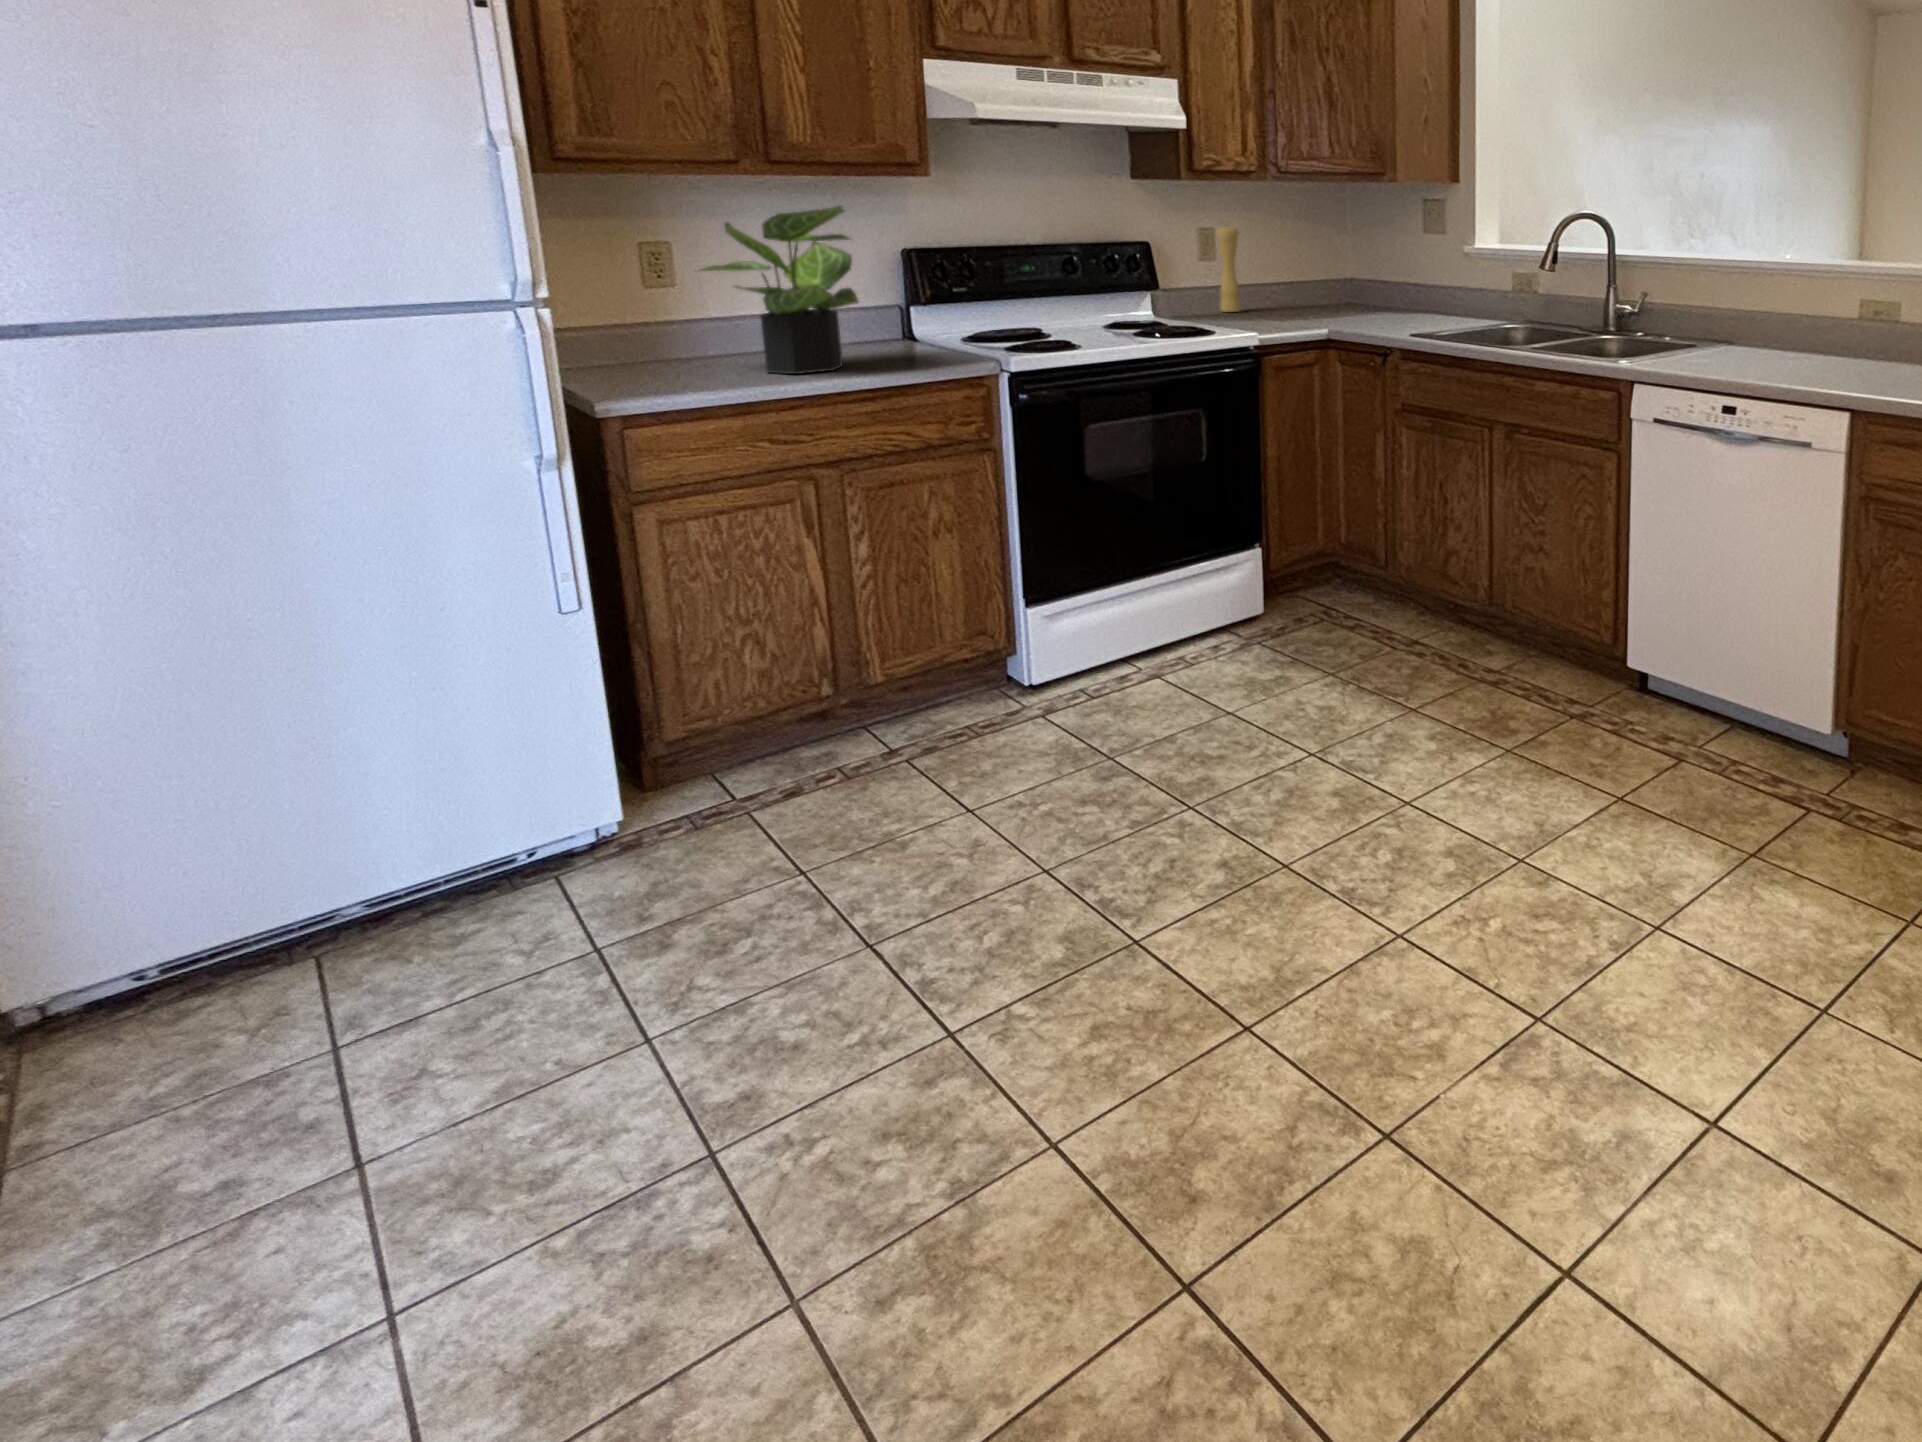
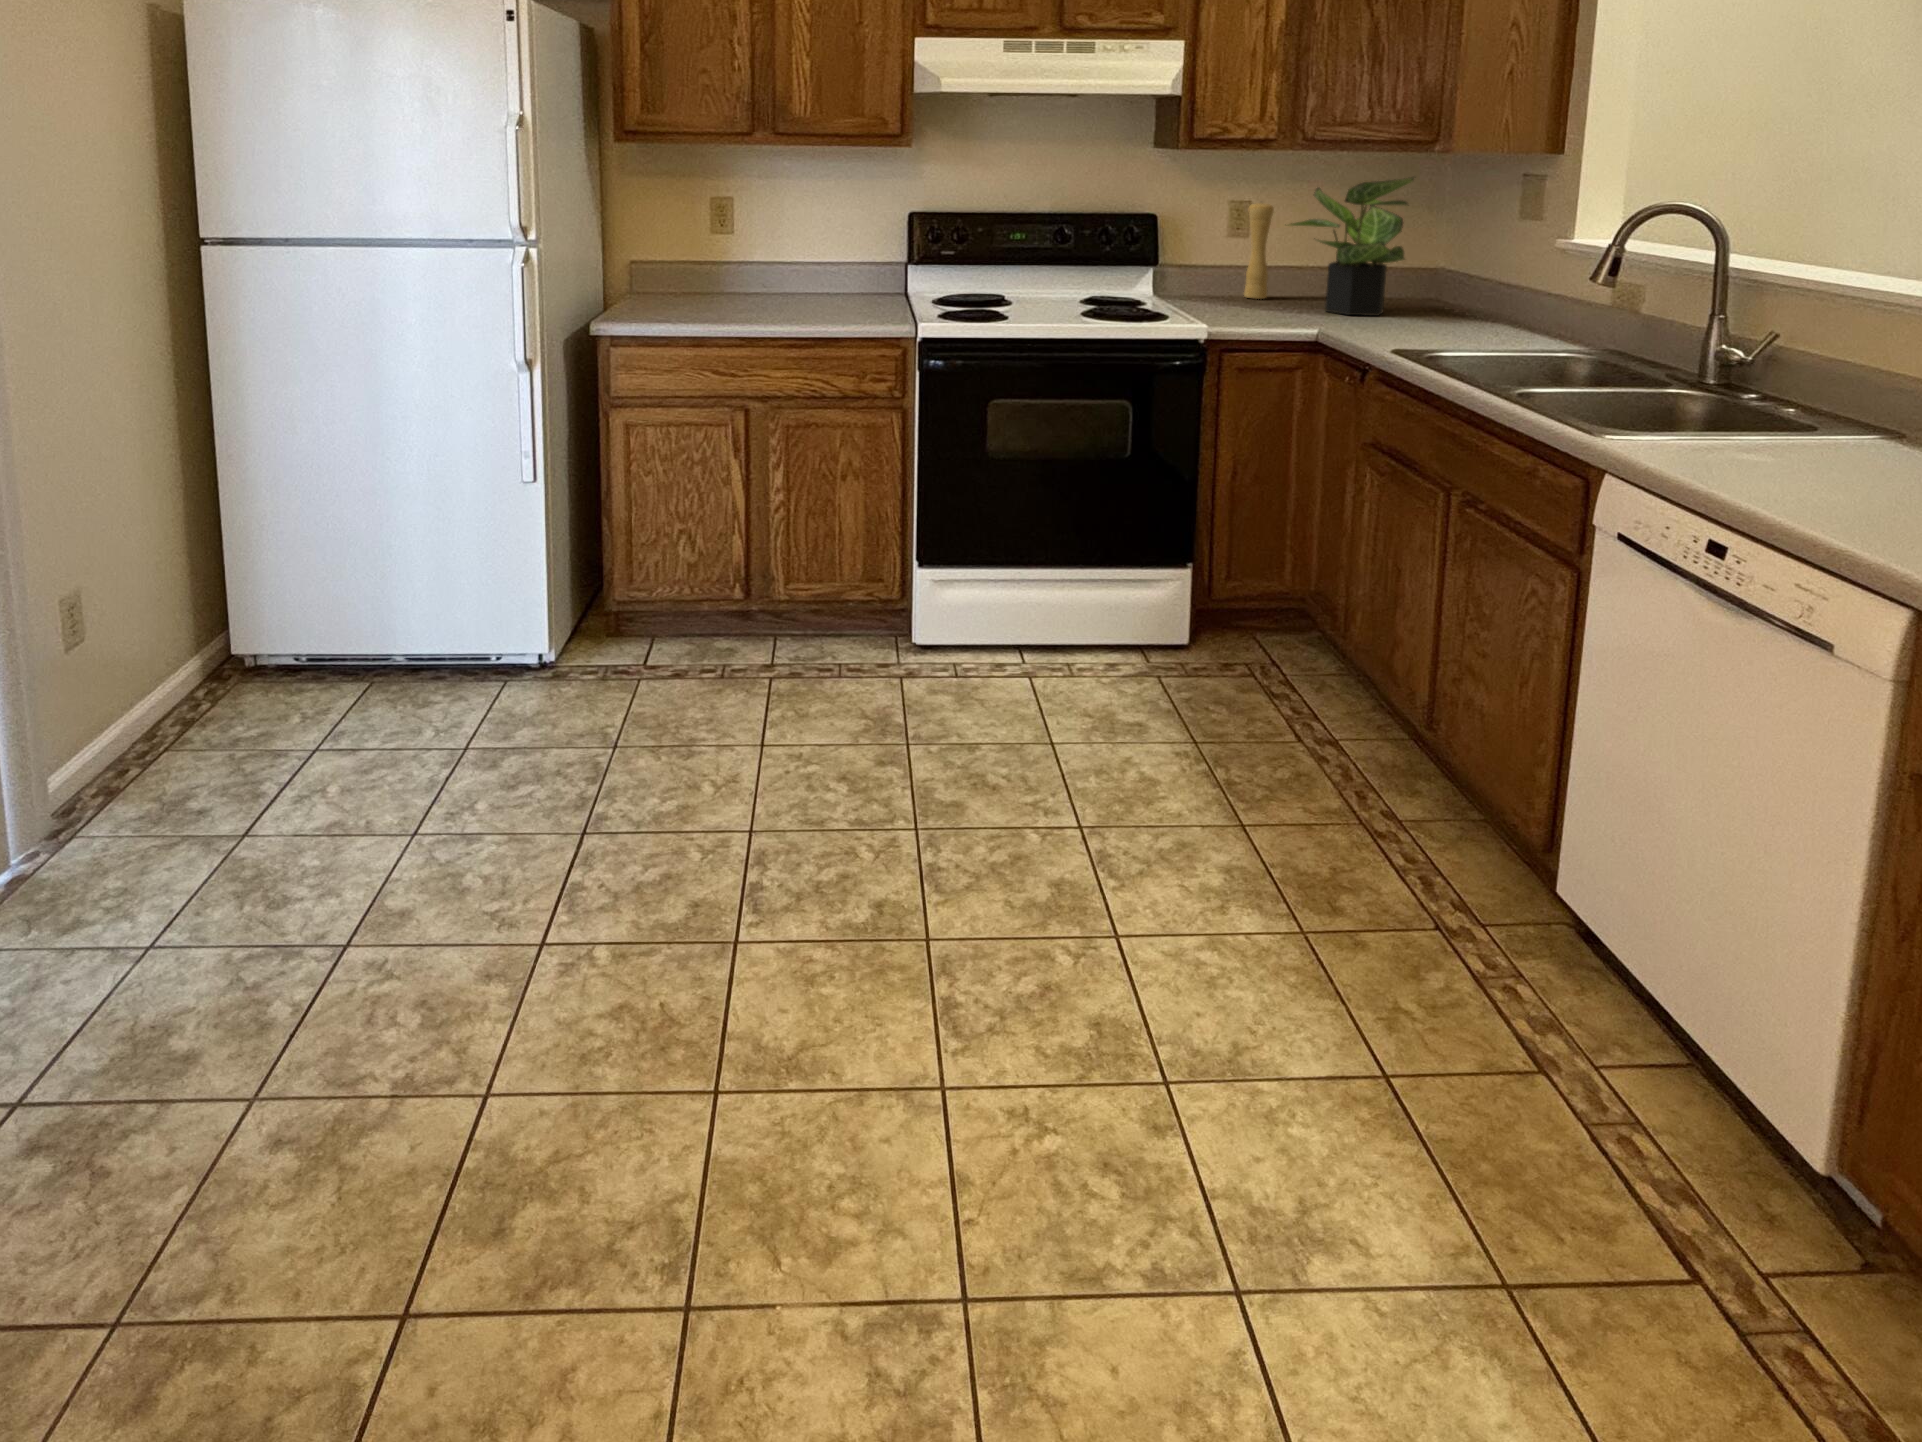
potted plant: present [702,206,858,374] -> present [1290,177,1414,316]

